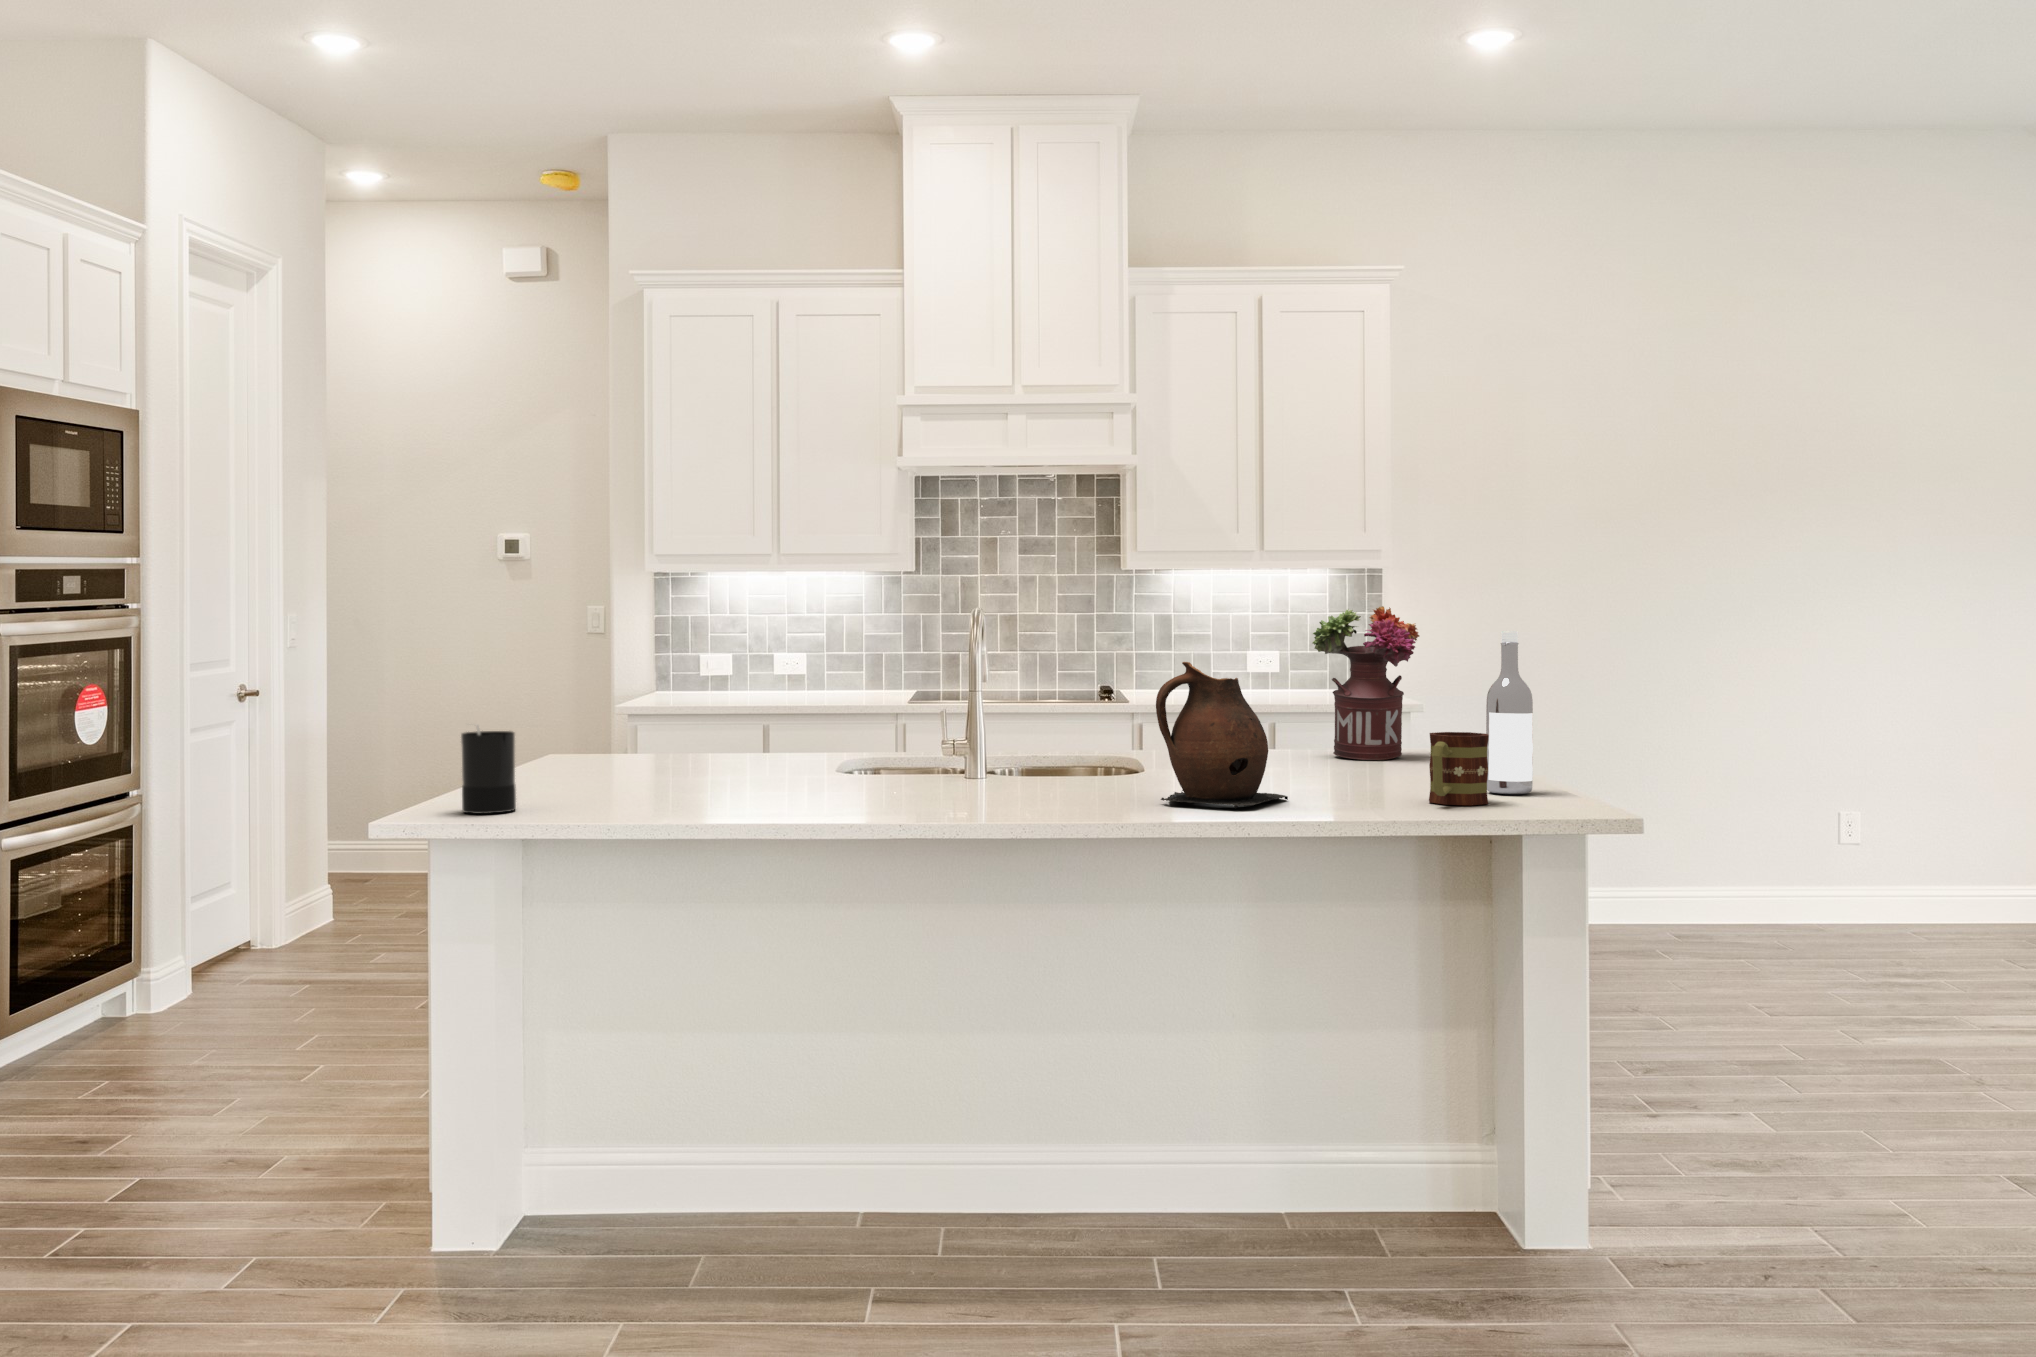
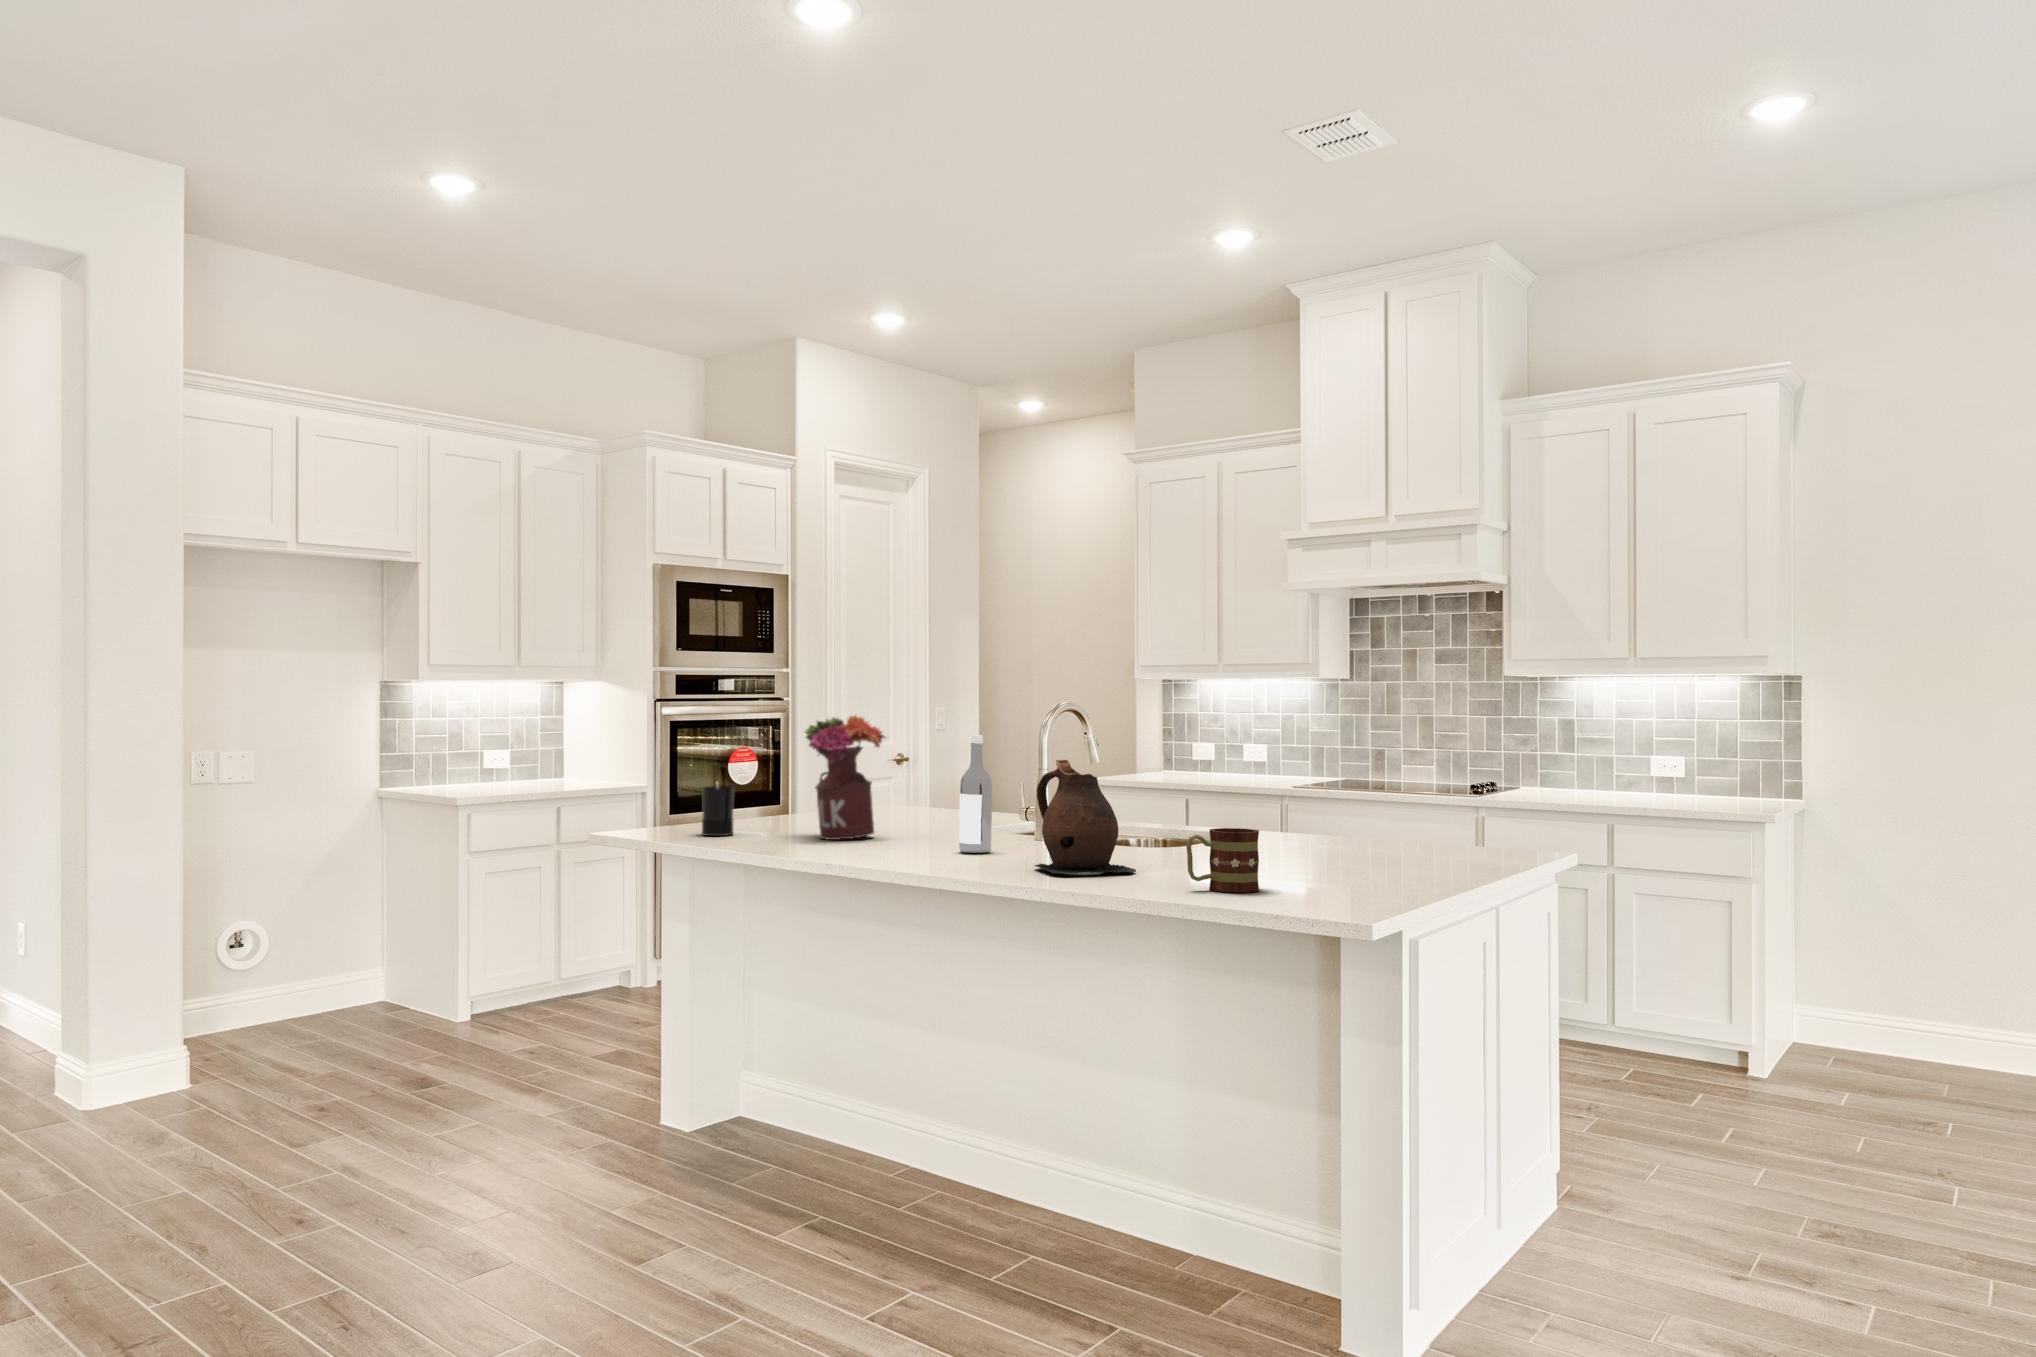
flower arrangement: present [1312,606,1419,760] -> present [805,715,885,840]
wine bottle: present [1486,631,1533,794] -> present [959,735,992,853]

